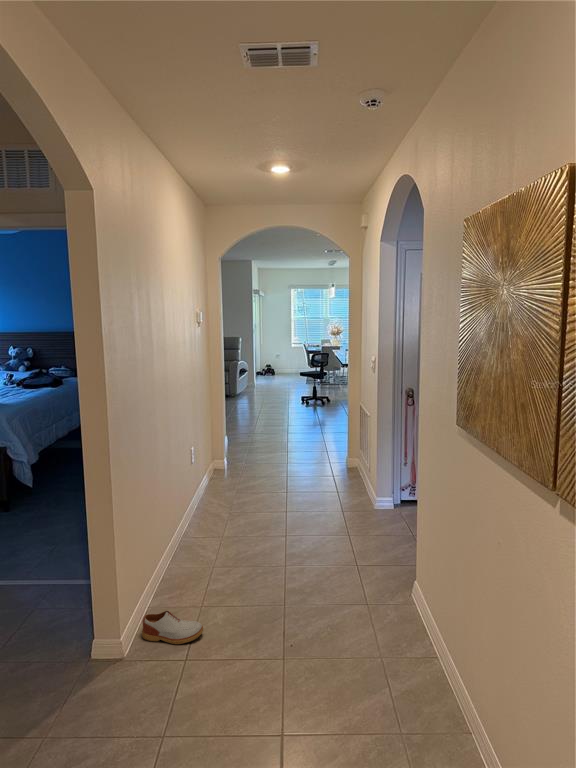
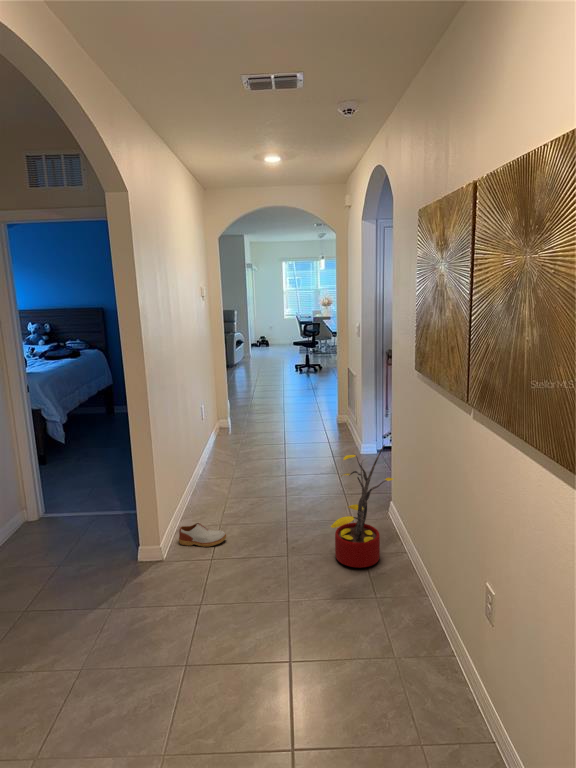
decorative plant: none [339,517,423,691] -> present [331,445,393,568]

